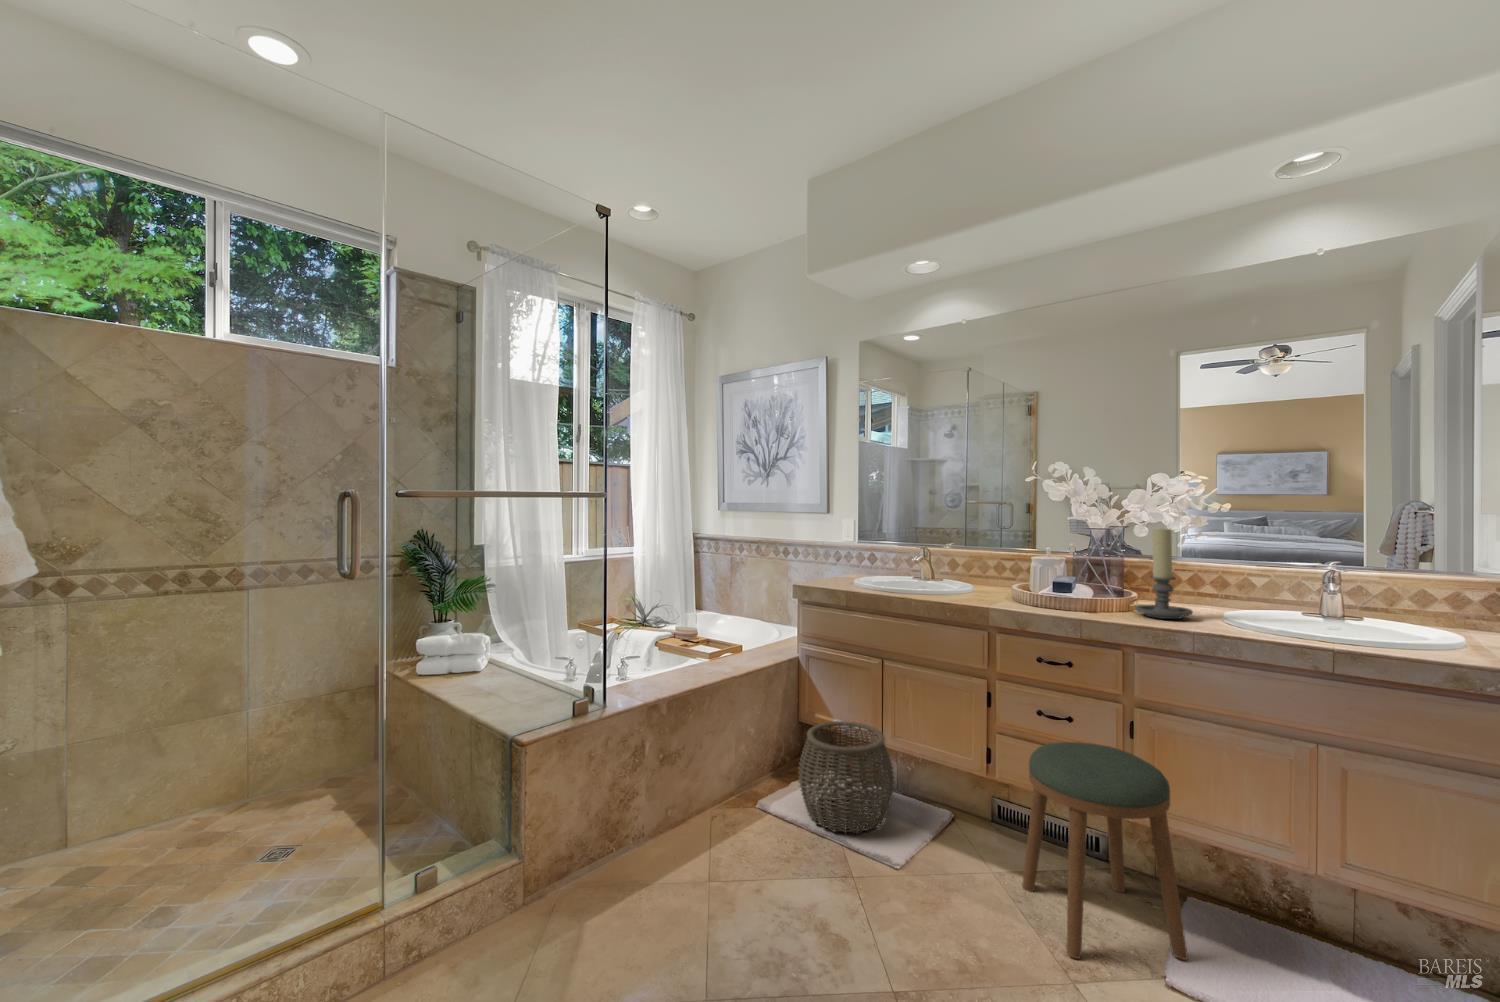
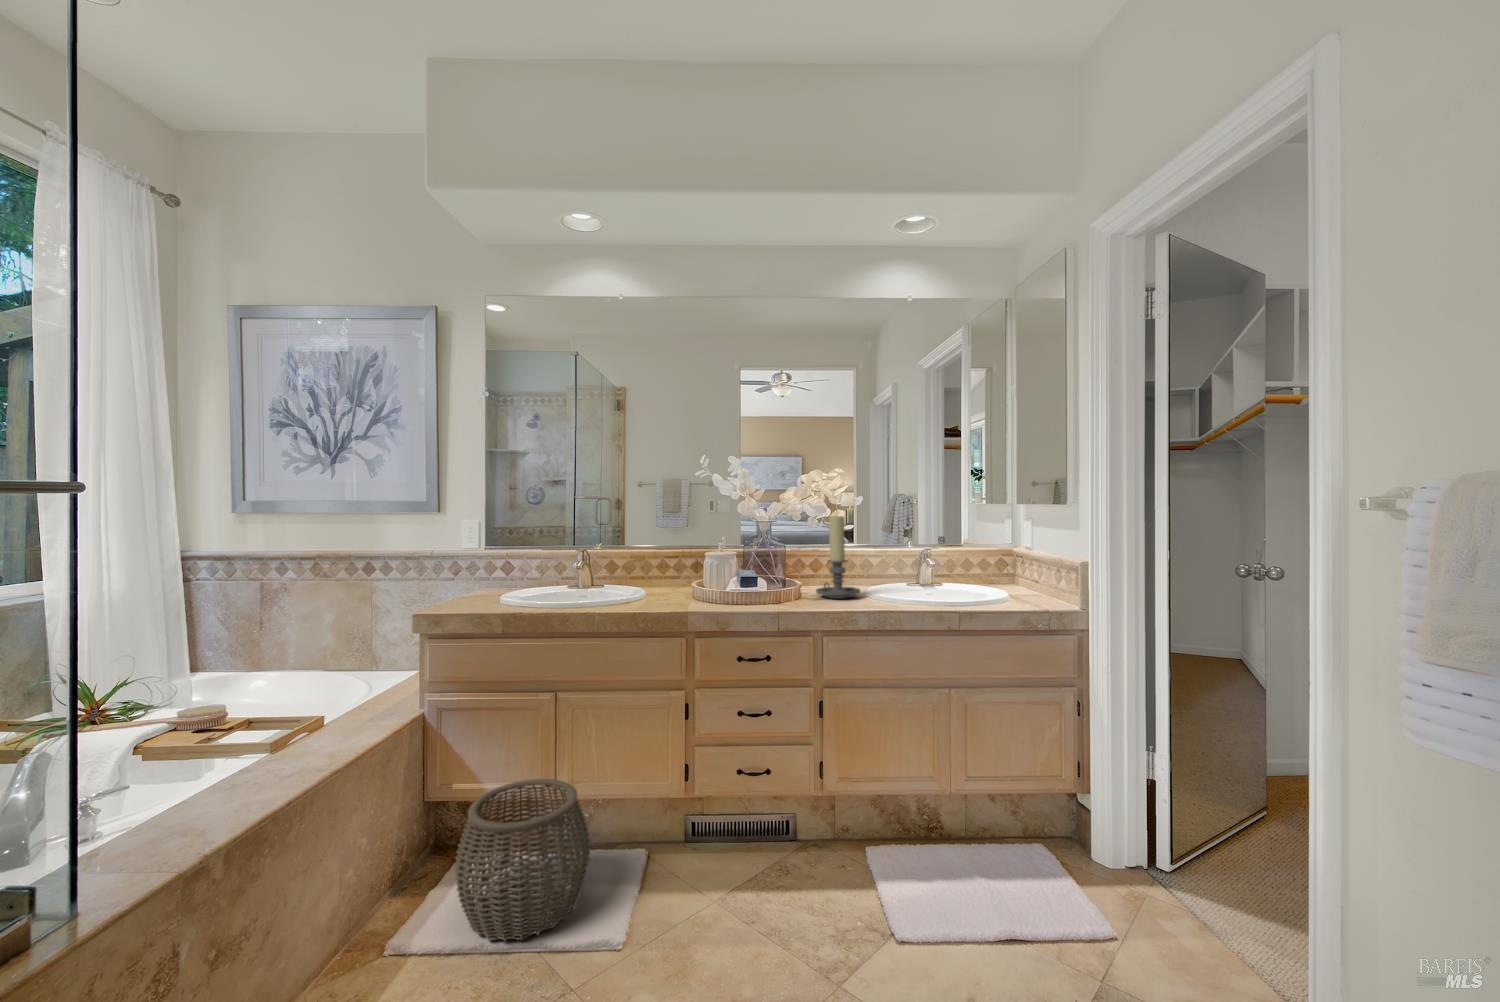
stool: present [1022,742,1188,960] -> none [750,729,899,961]

